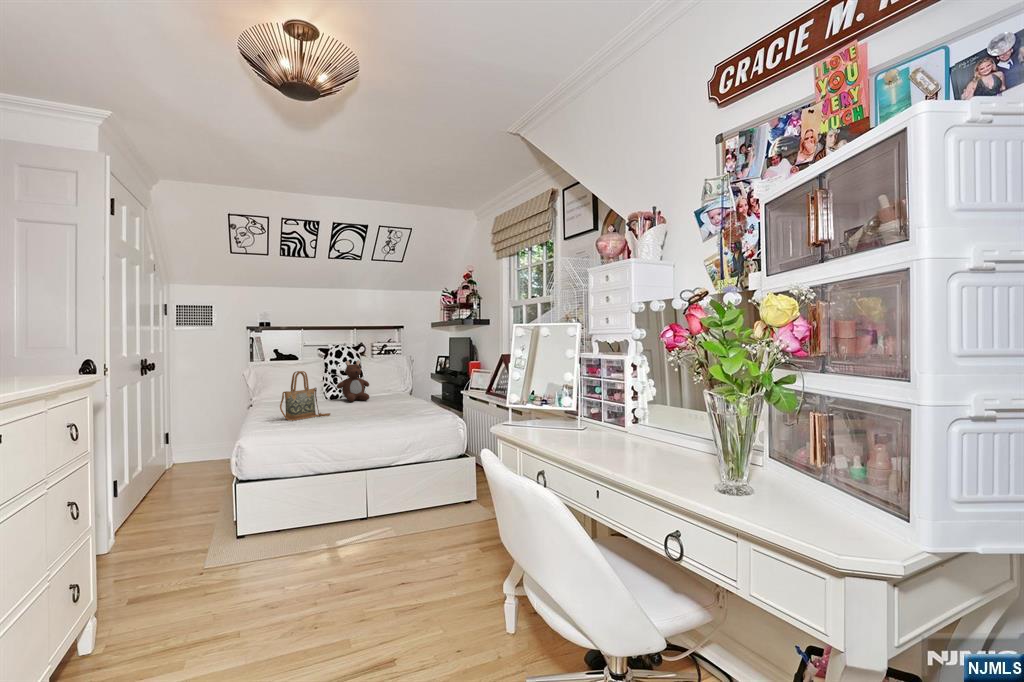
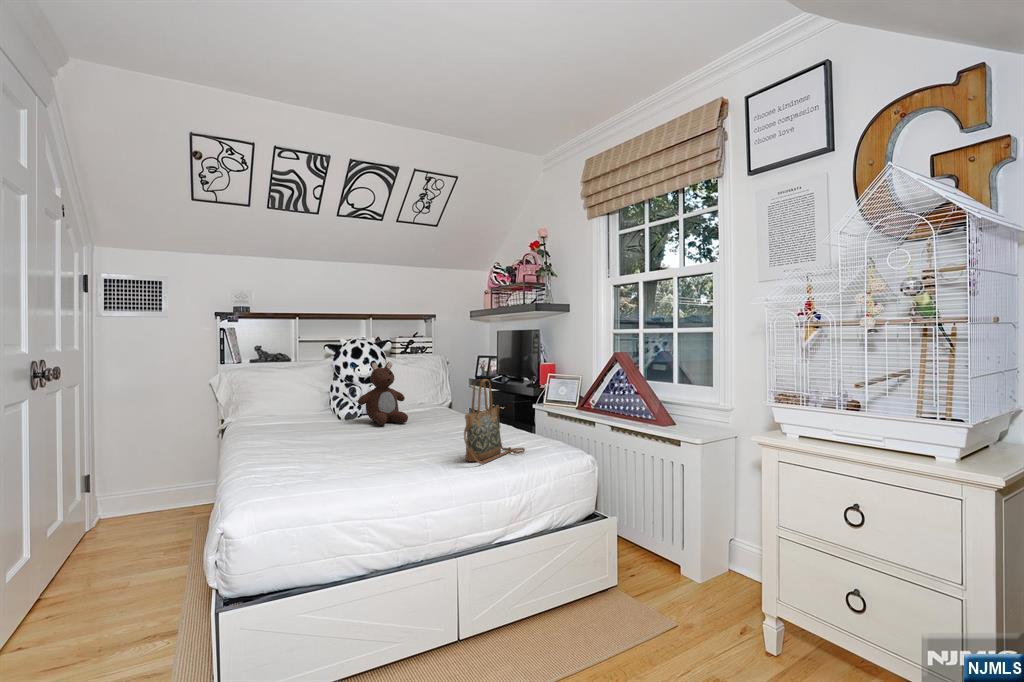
handbag: present [280,371,330,421] -> present [464,379,525,464]

